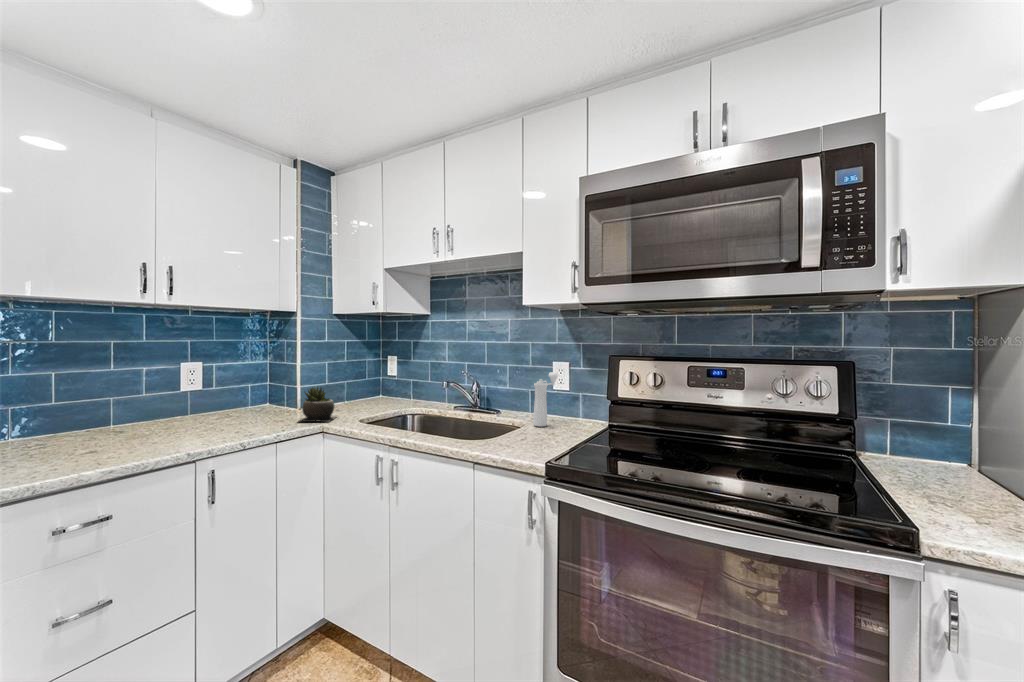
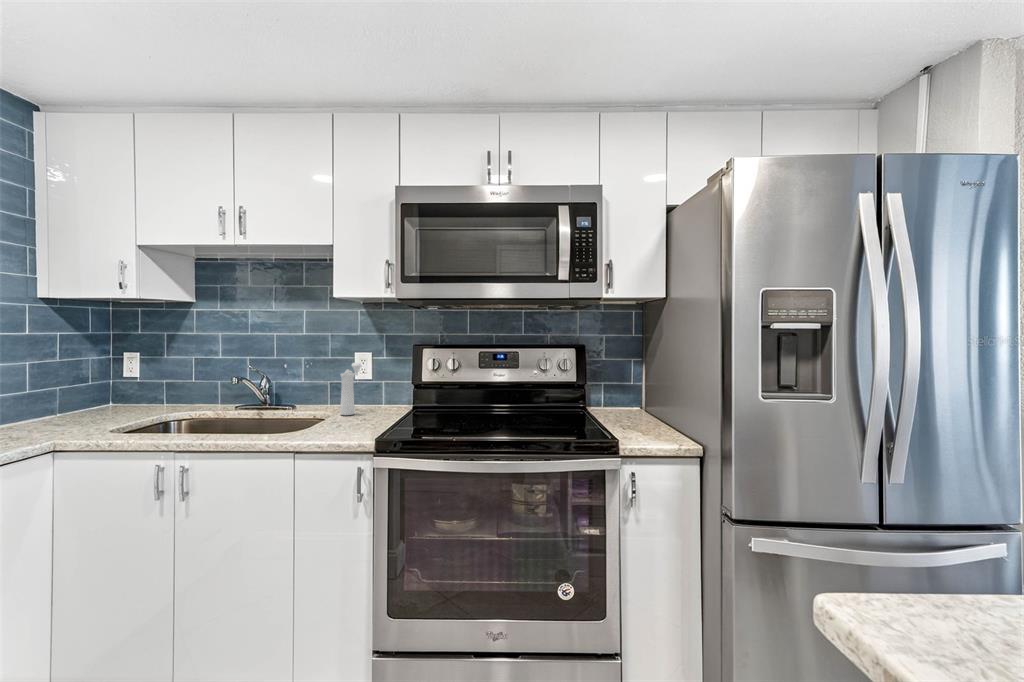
succulent plant: present [298,387,336,422] -> none [24,391,80,438]

